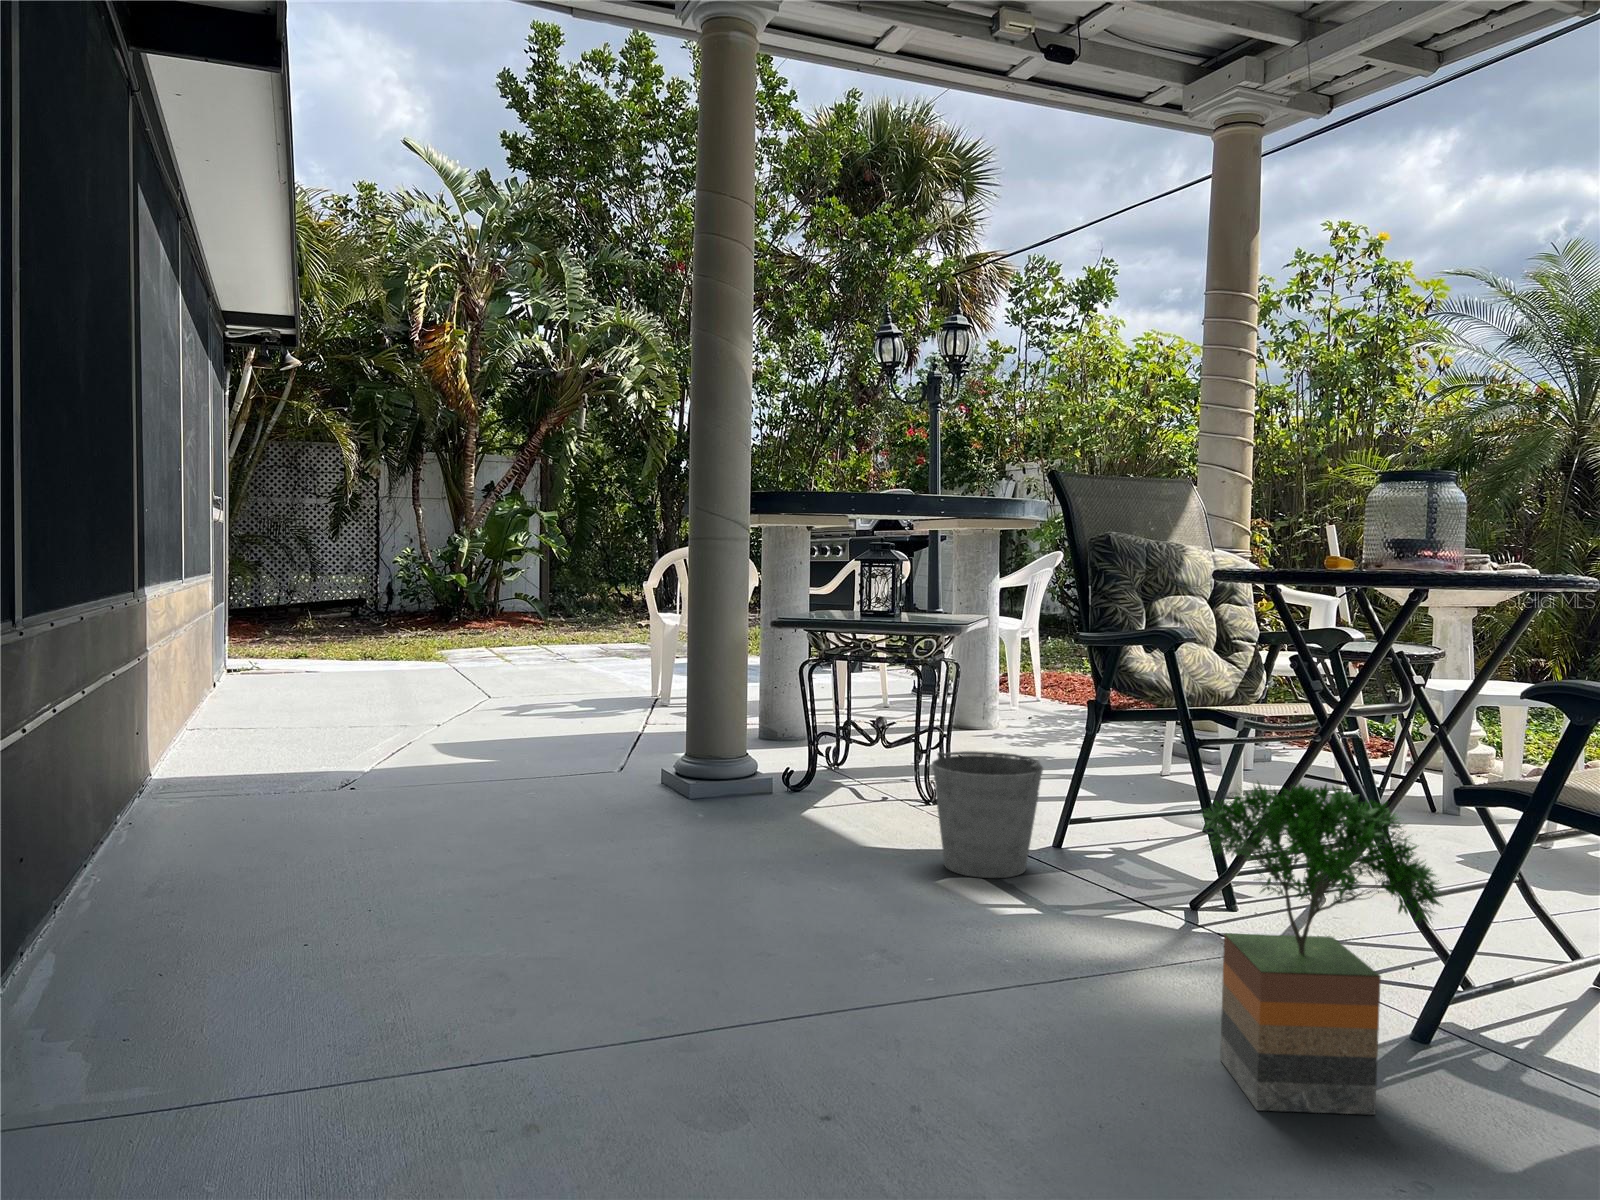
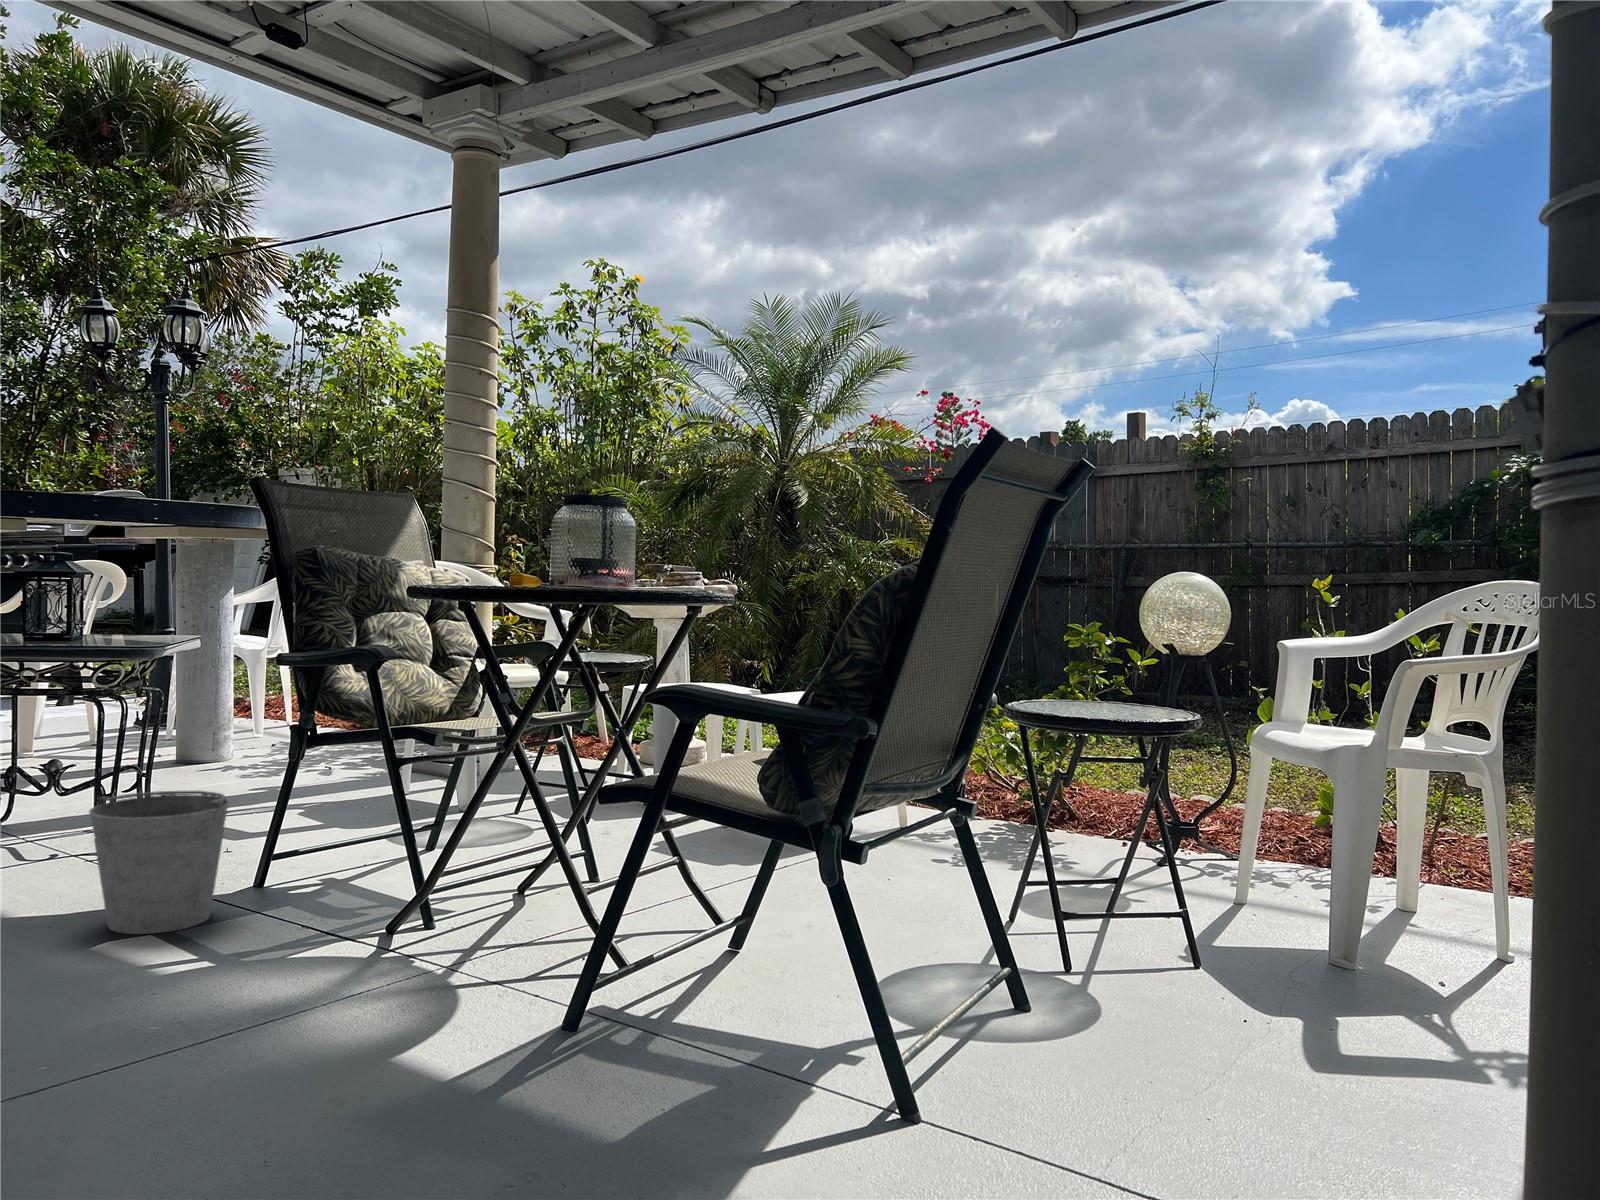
potted tree: present [1201,782,1443,1115] -> none [327,789,552,1124]

